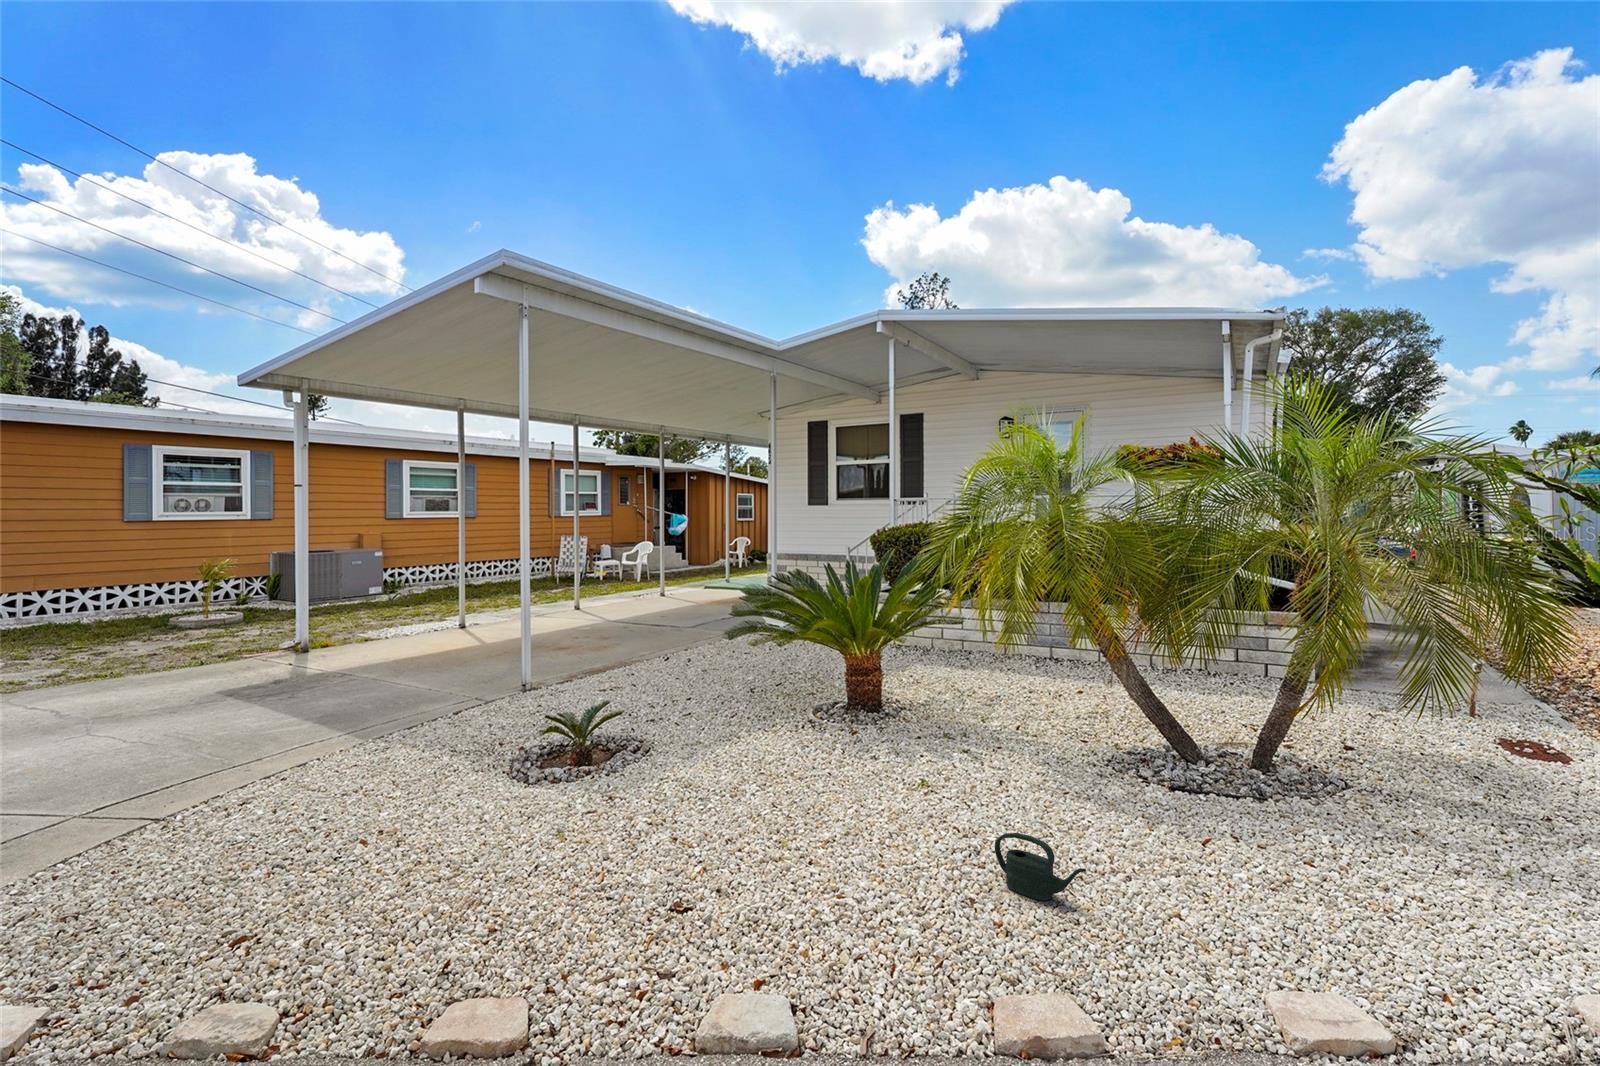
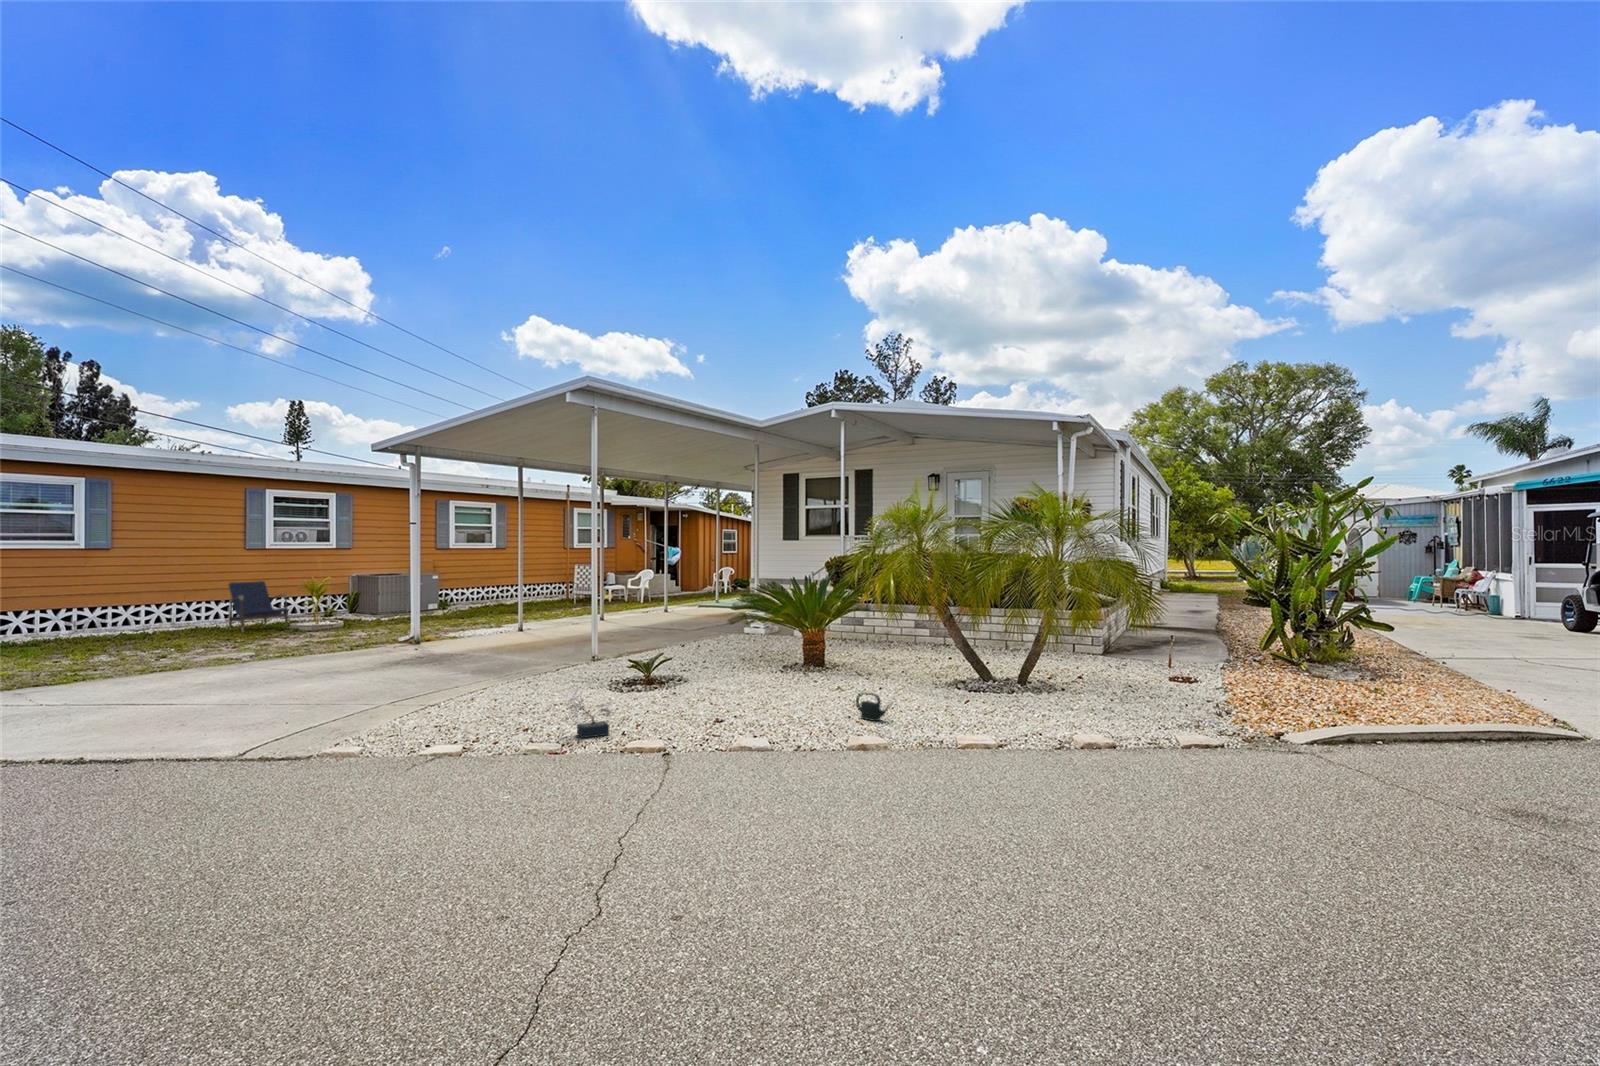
lounge chair: none [98,562,178,630] -> present [229,581,288,632]
decorative plant: none [337,877,465,986] -> present [568,697,614,738]

